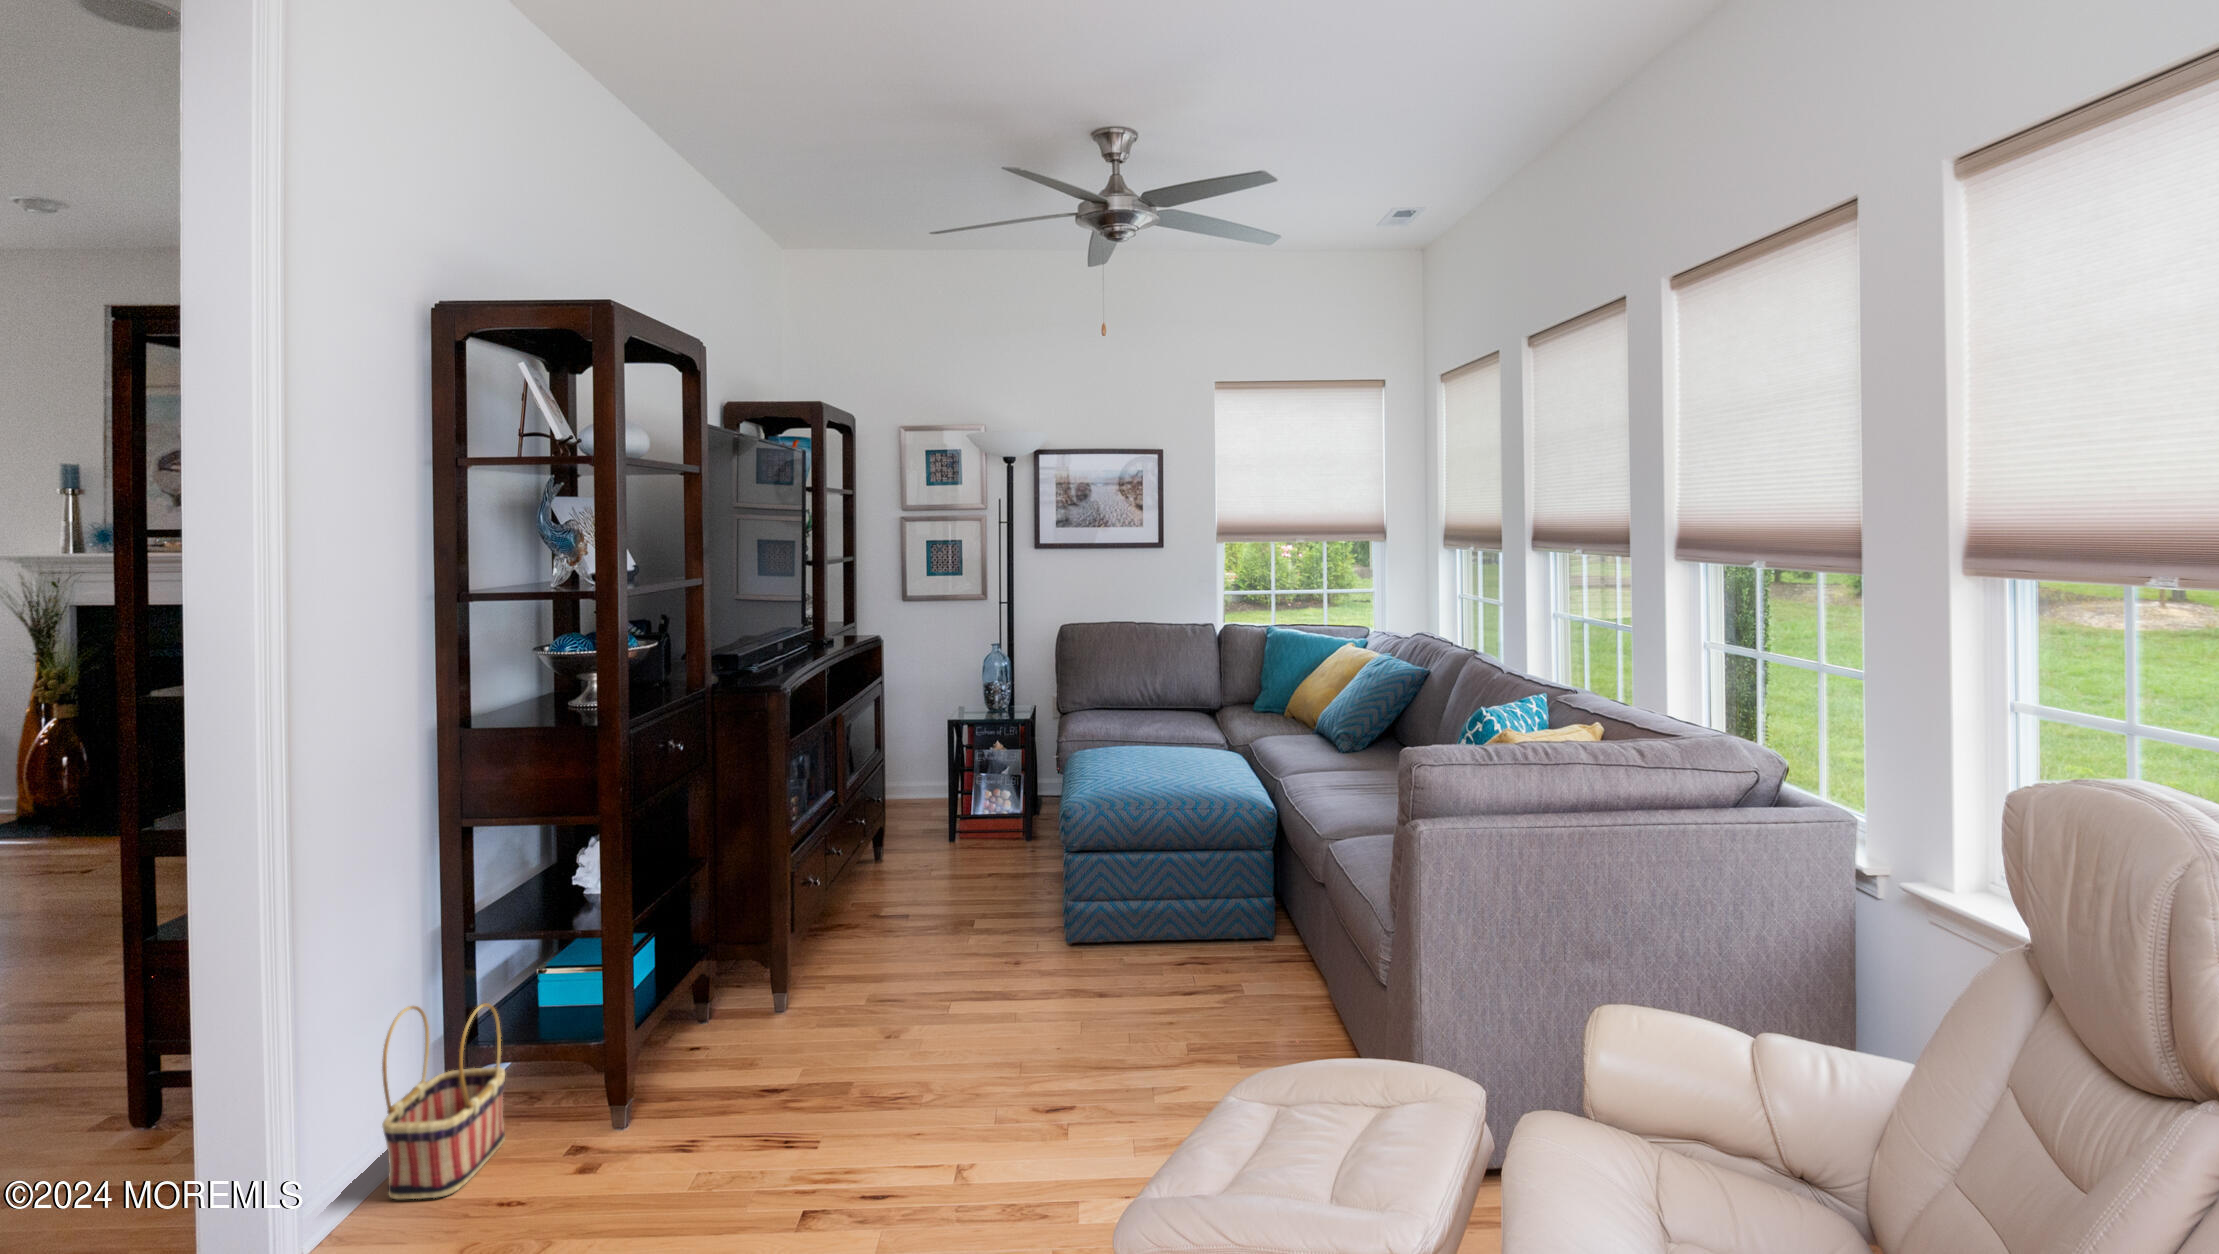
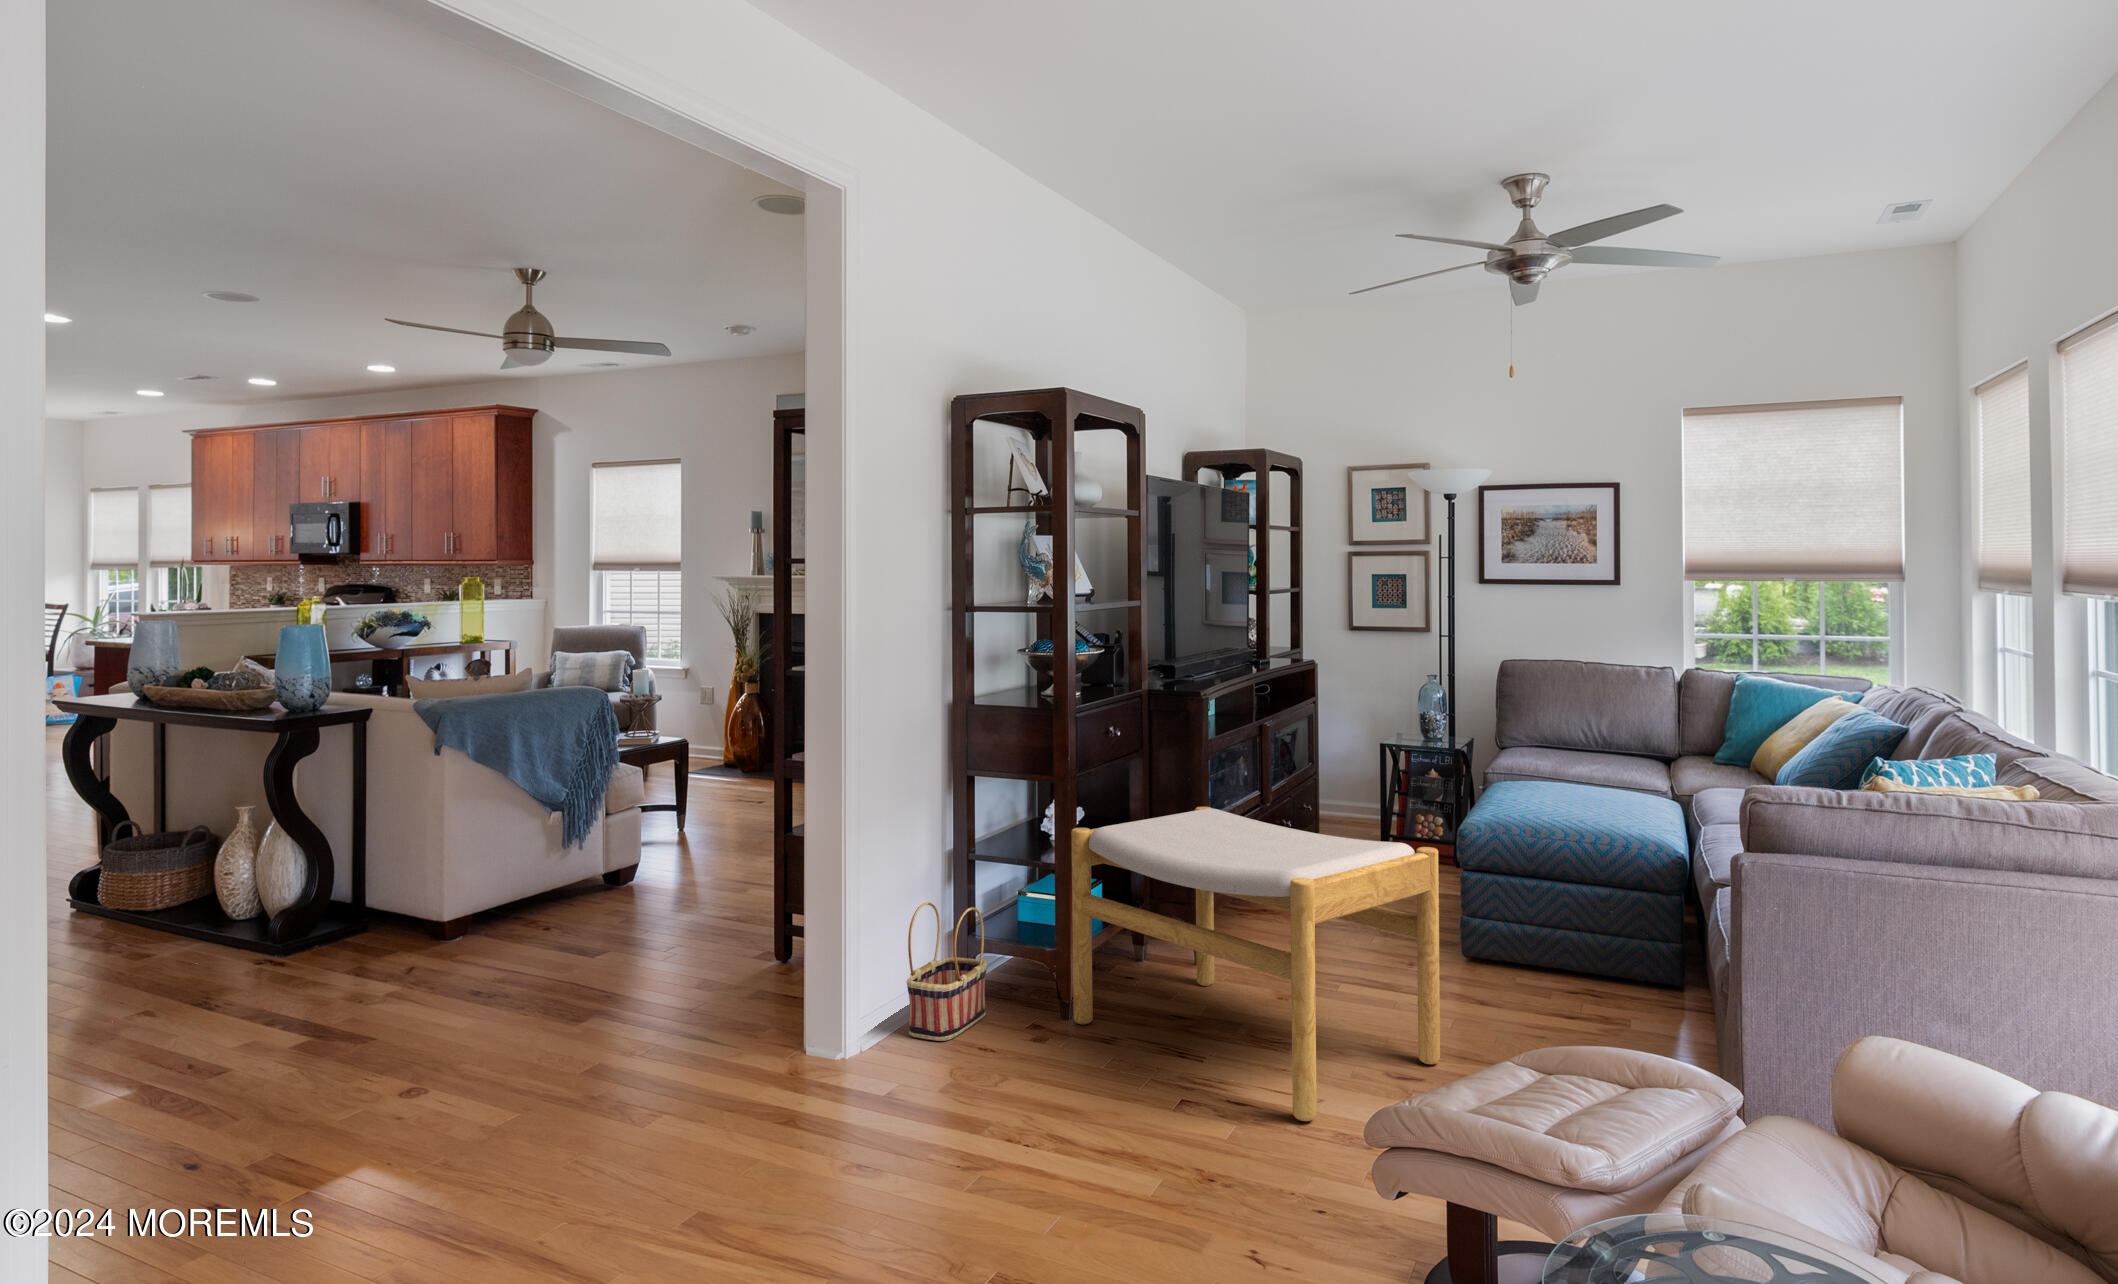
footstool: none [628,826,1086,1202] -> present [1071,807,1440,1121]

